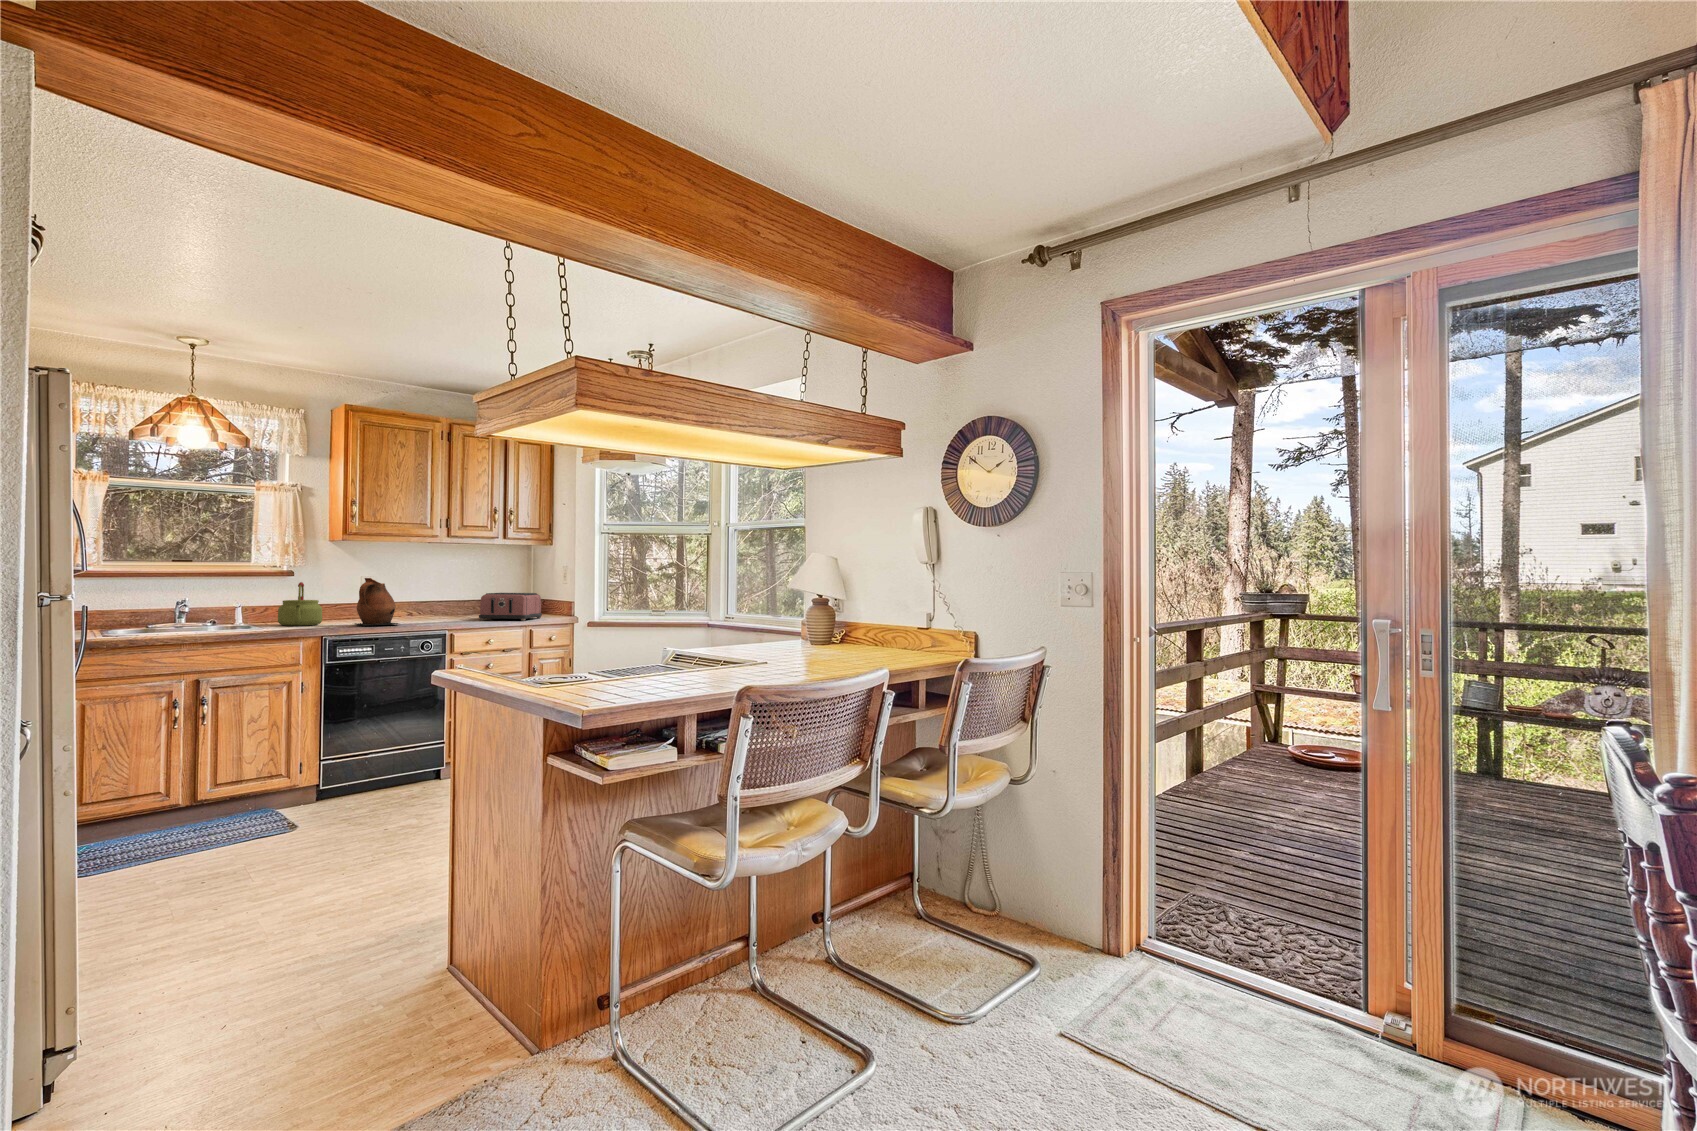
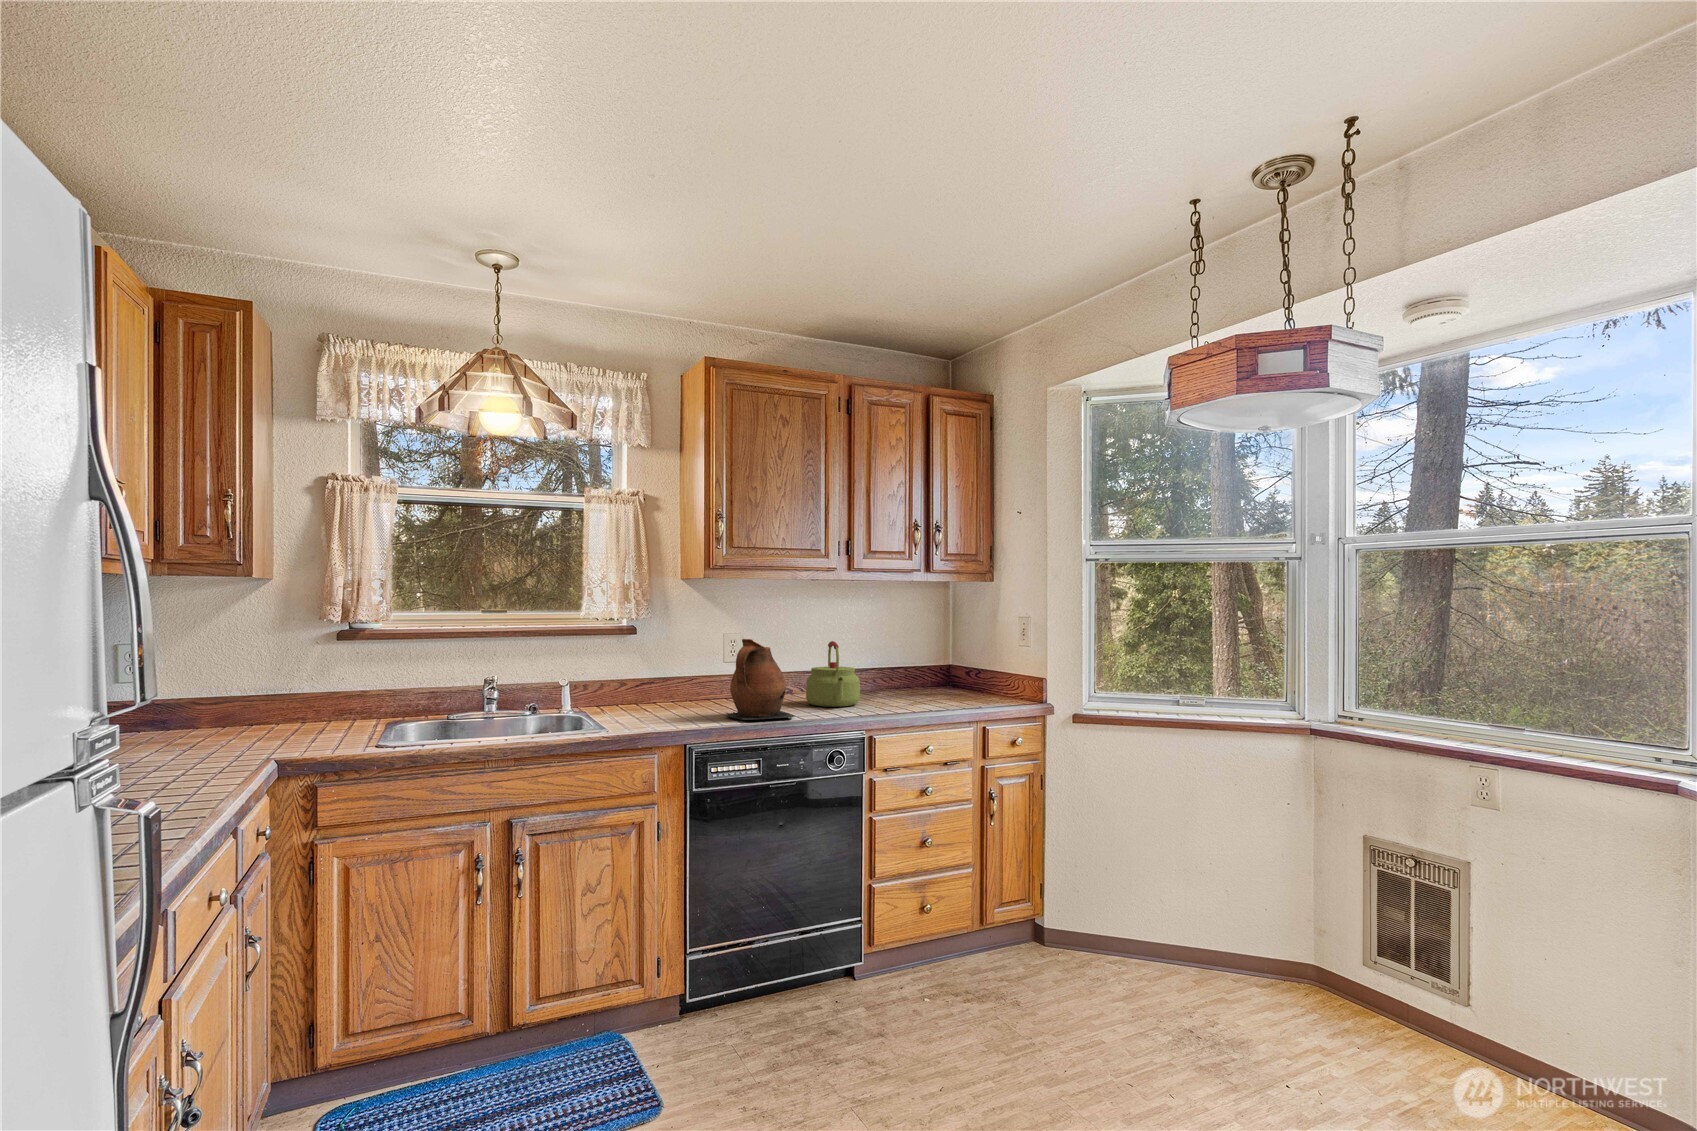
kettle: present [278,582,322,626] -> present [806,641,860,707]
toaster: present [479,593,542,621] -> none [895,654,982,705]

